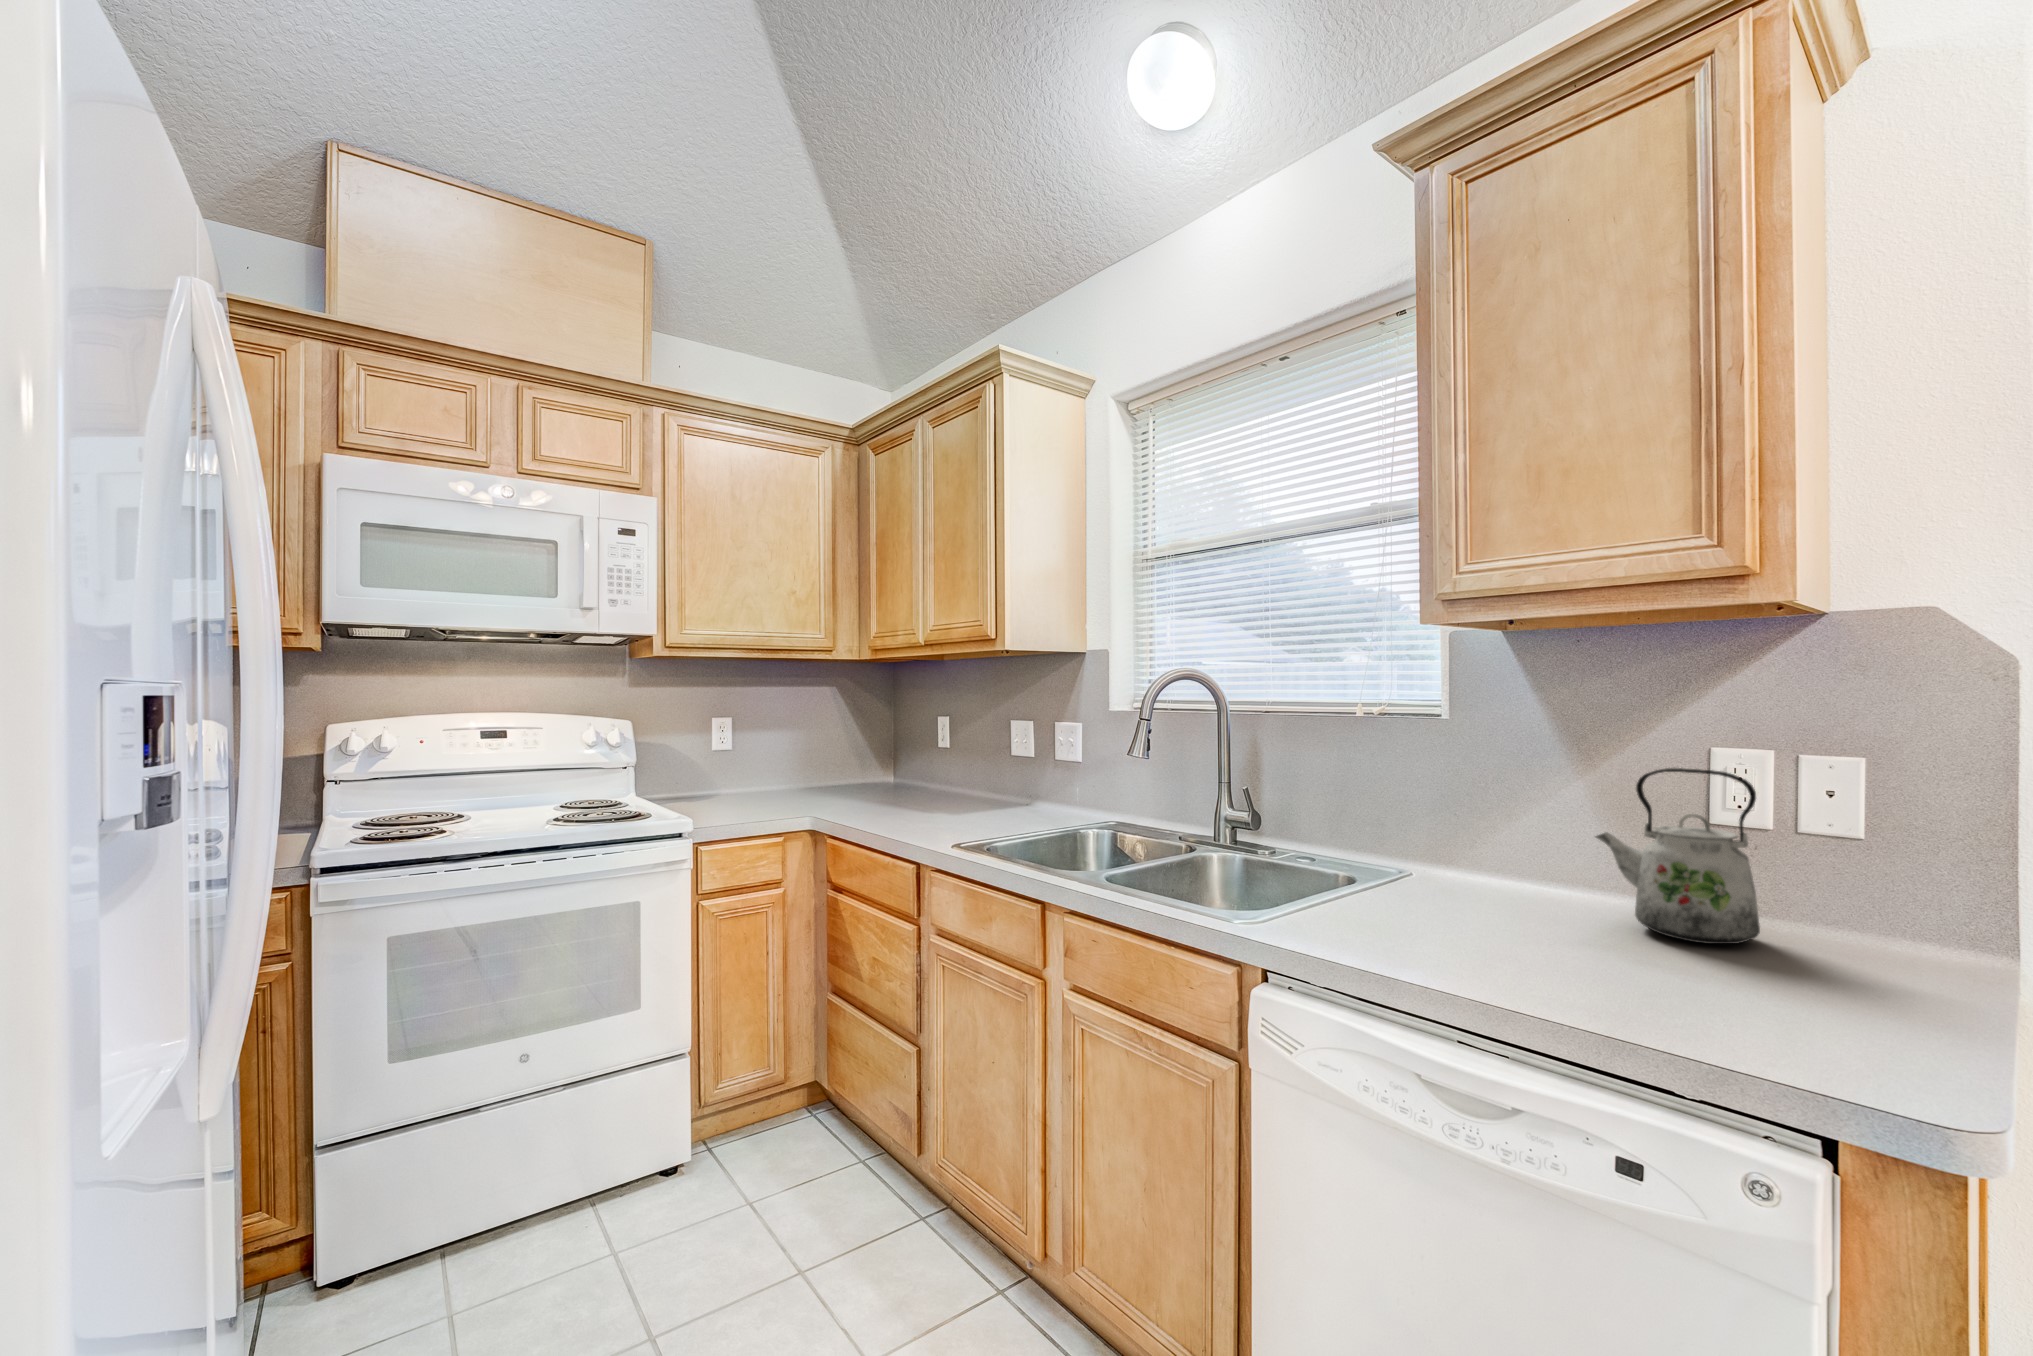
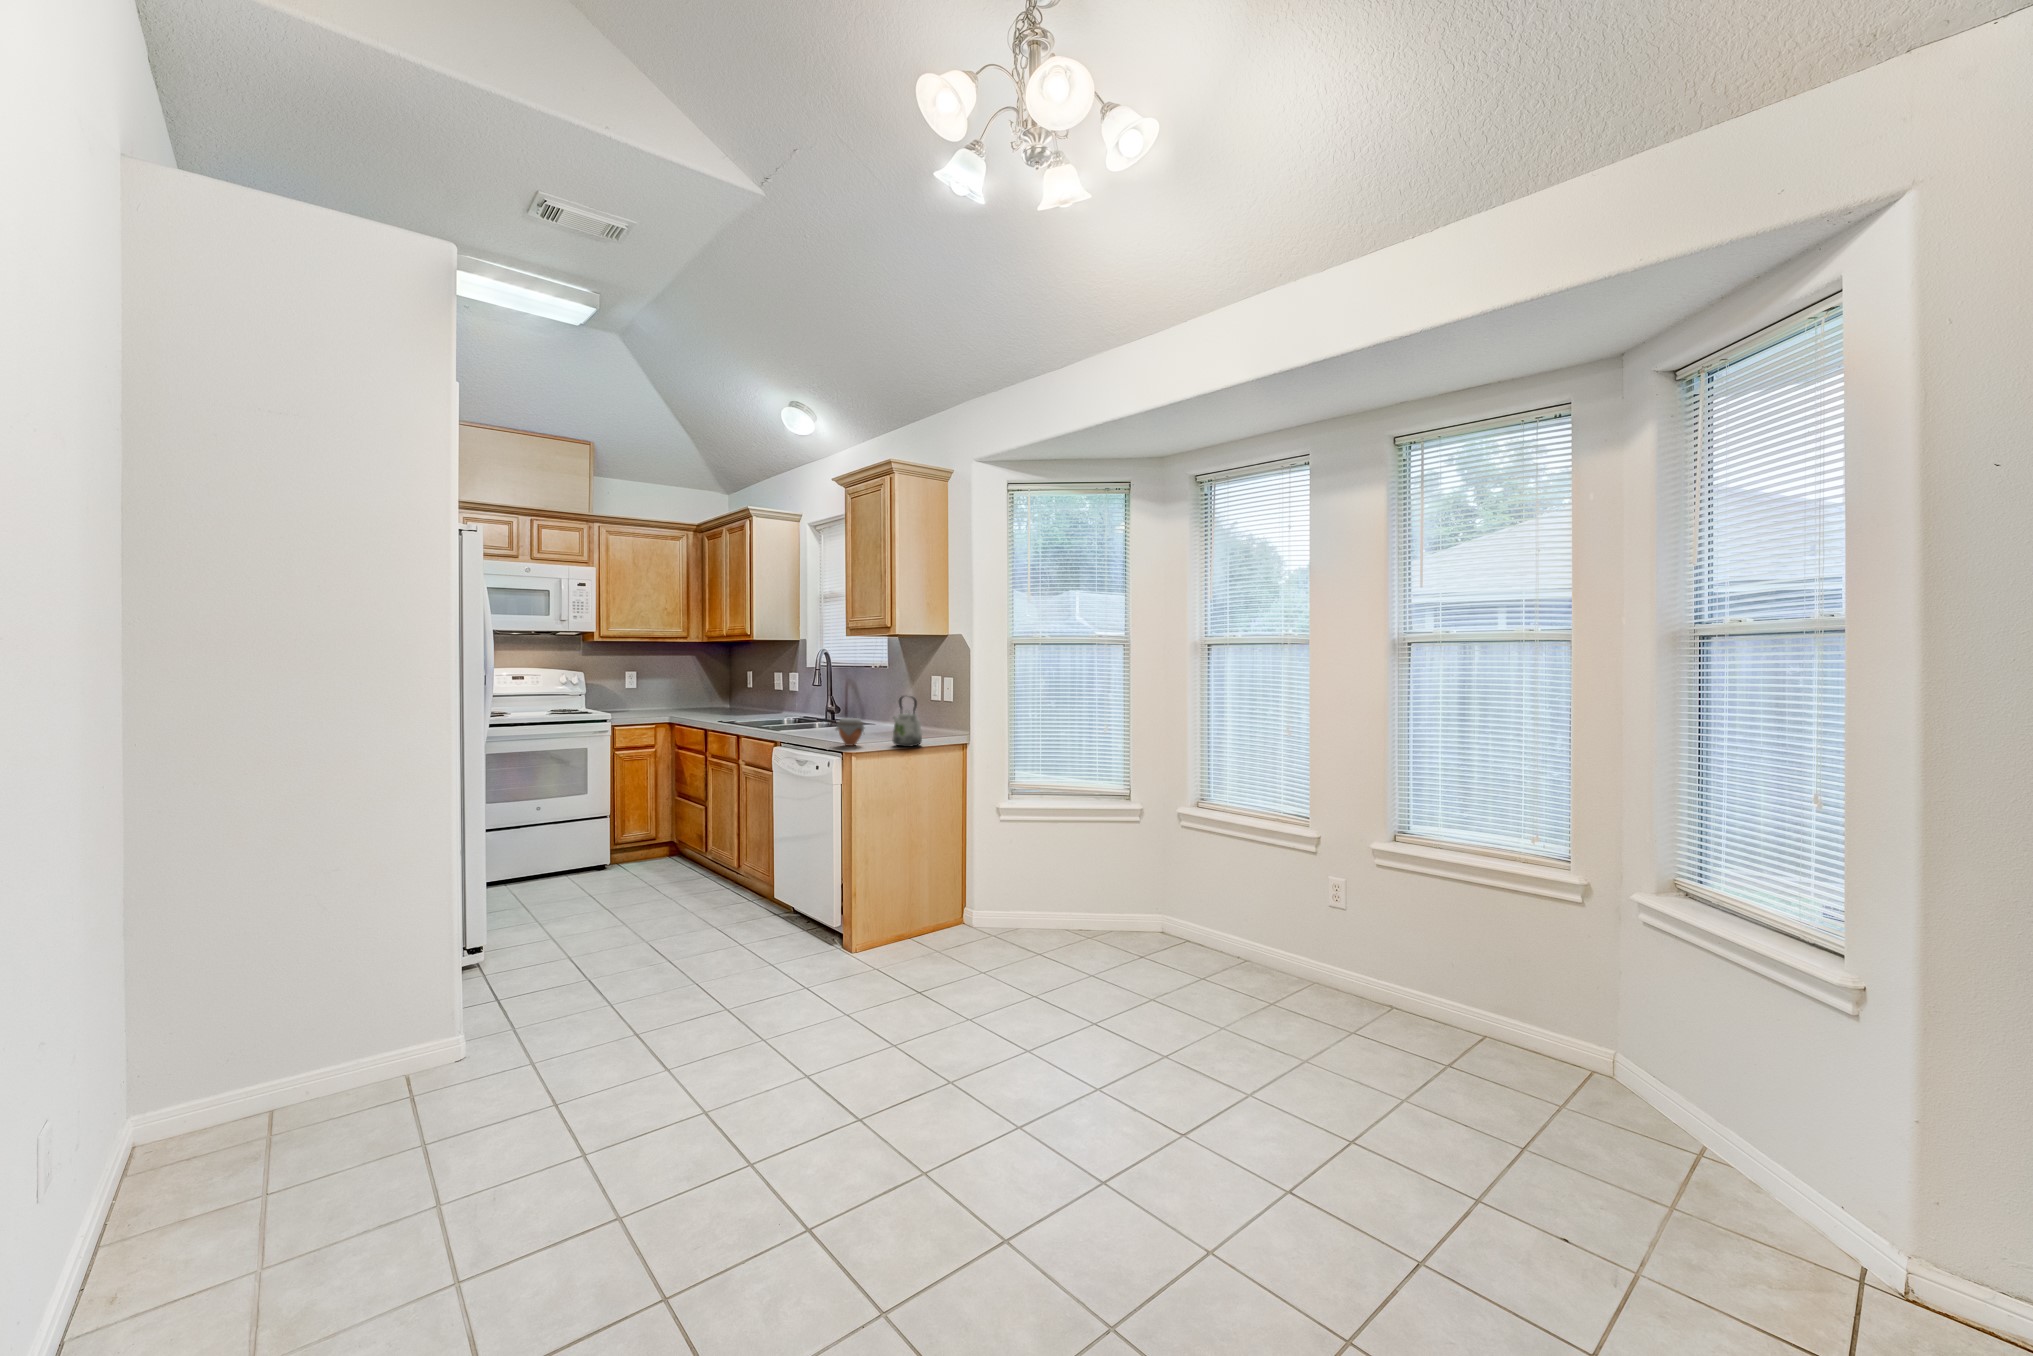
jar: none [1442,844,1561,941] -> present [836,718,864,746]

